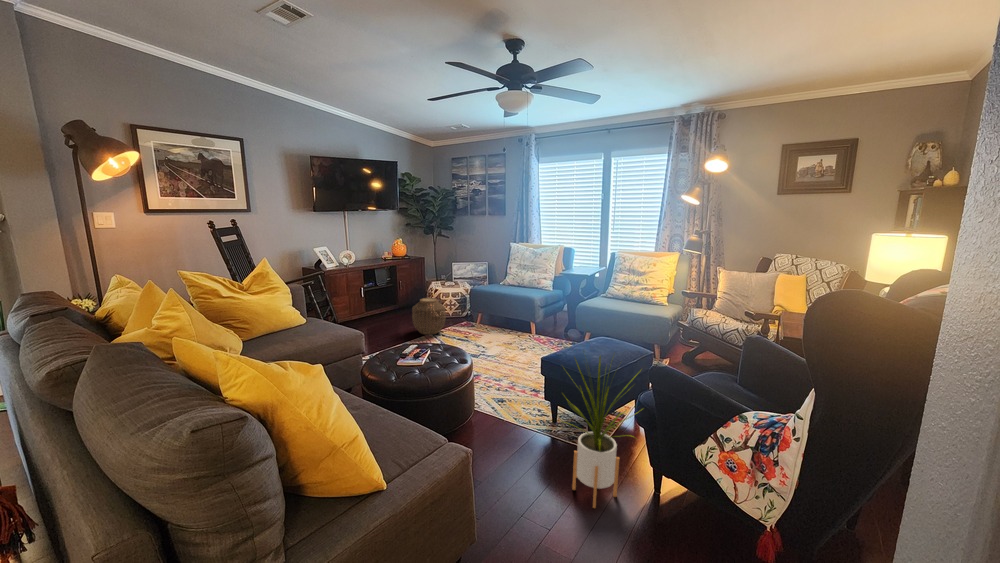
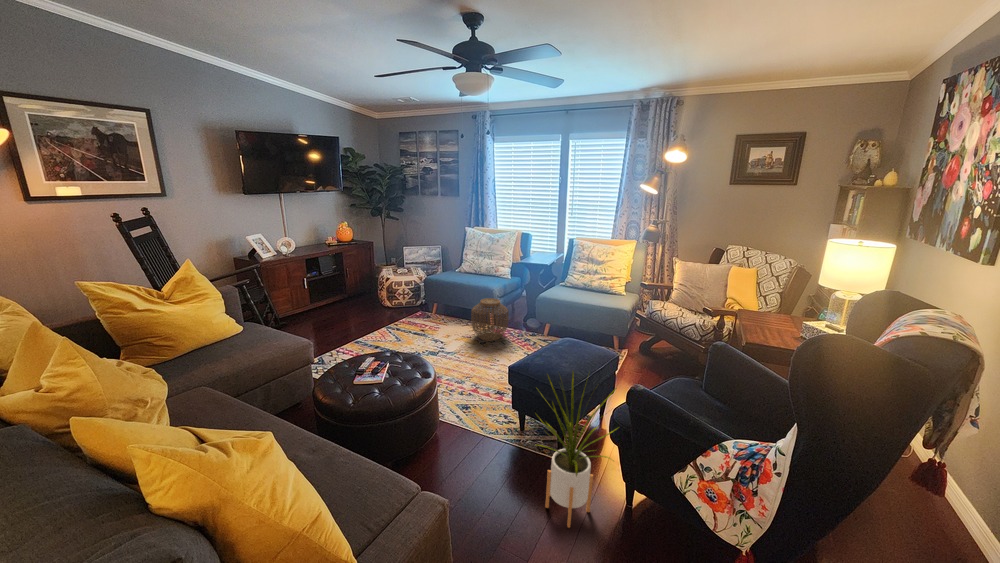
woven basket: present [412,298,446,334] -> present [471,298,509,341]

